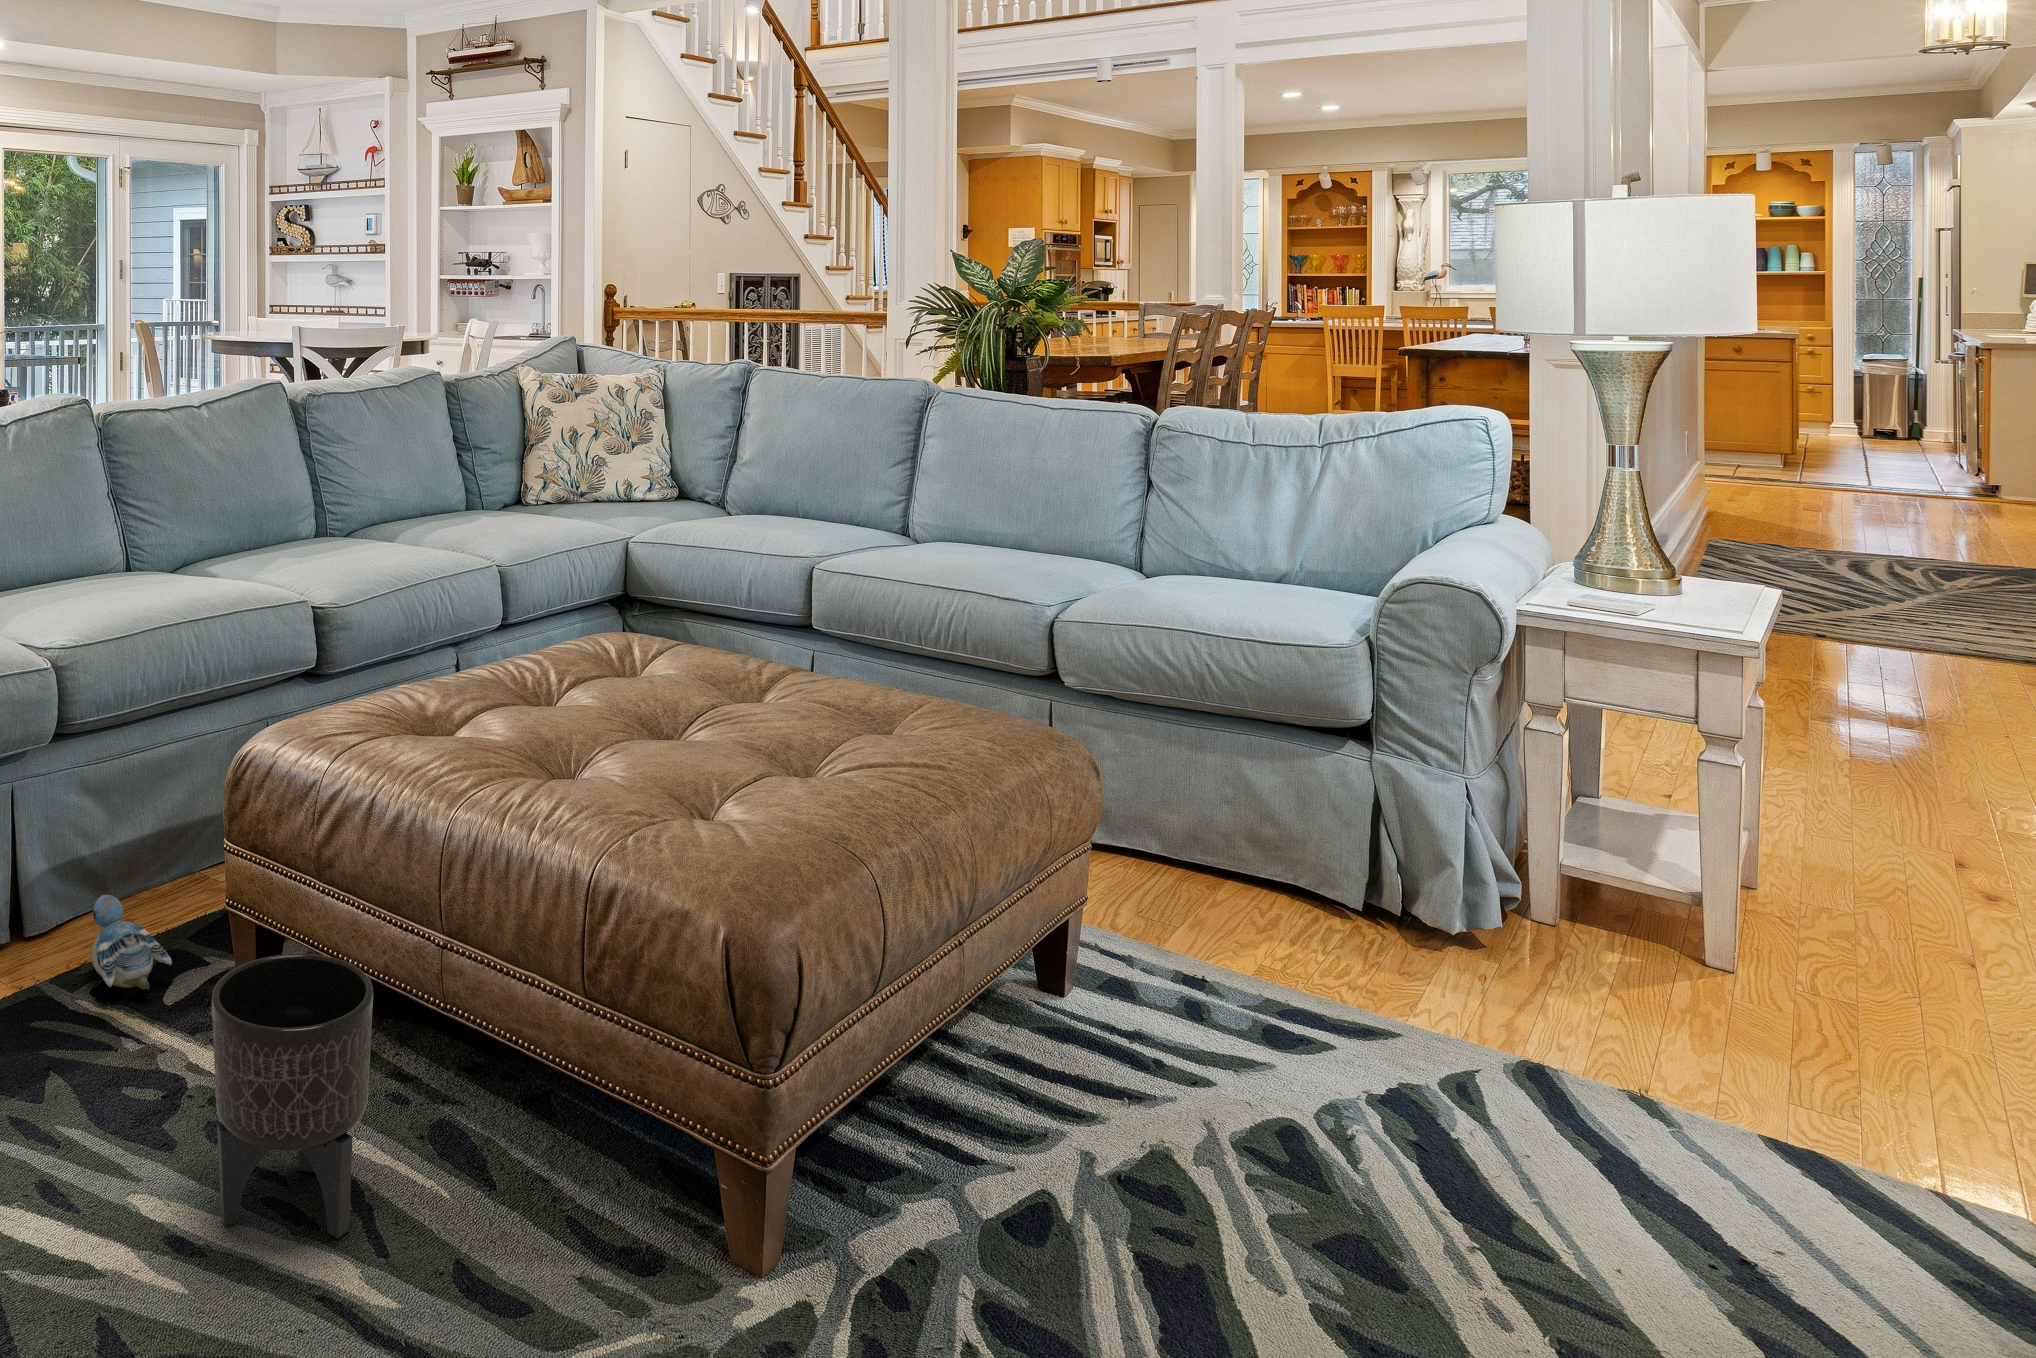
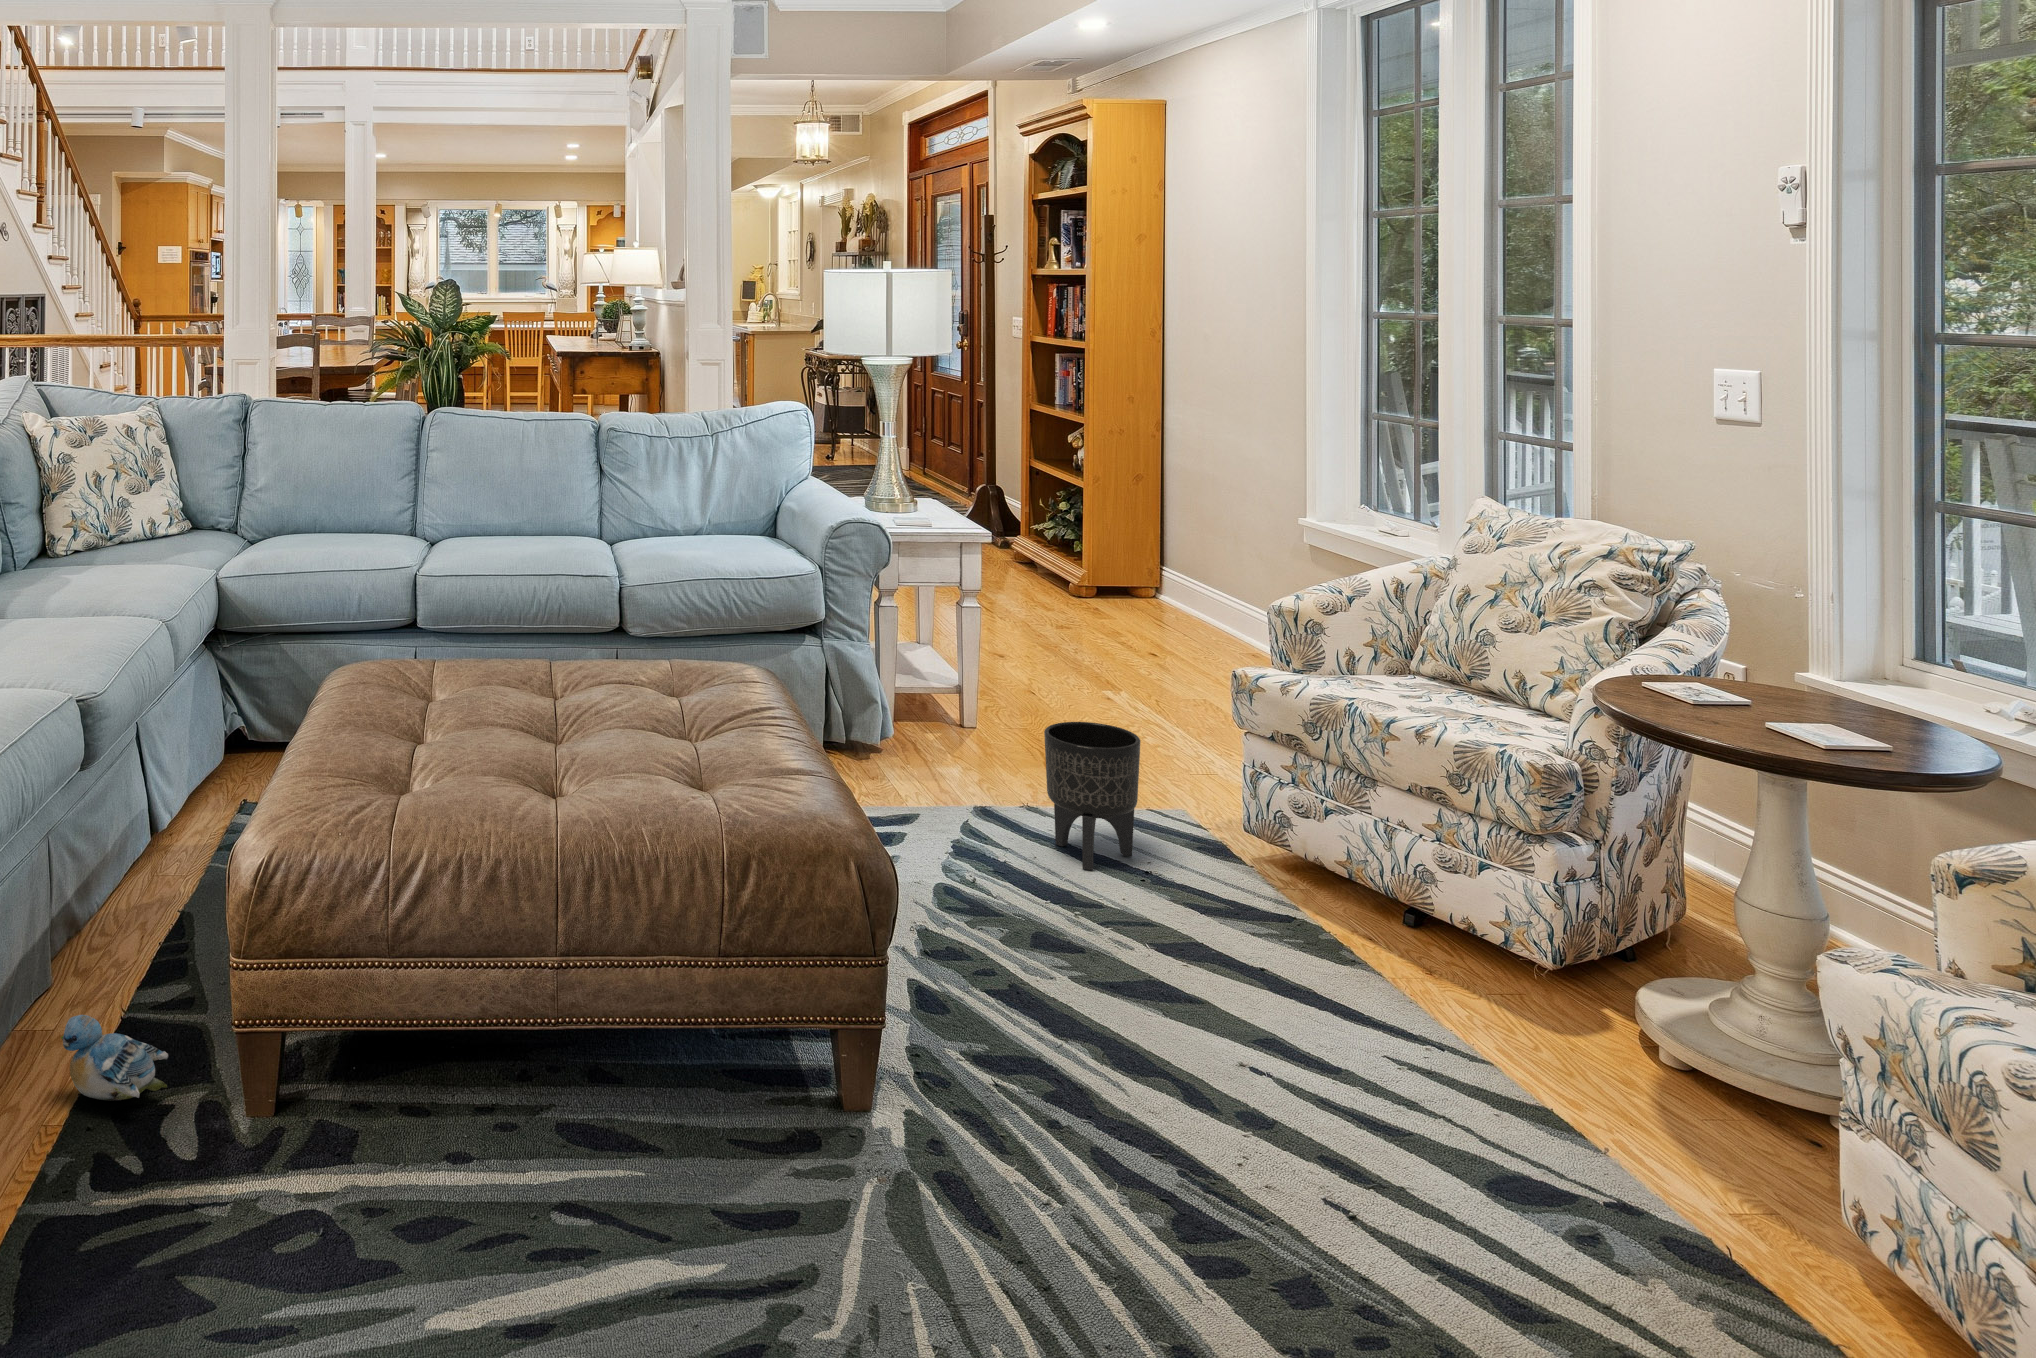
planter: present [212,954,373,1238] -> present [1044,722,1141,870]

